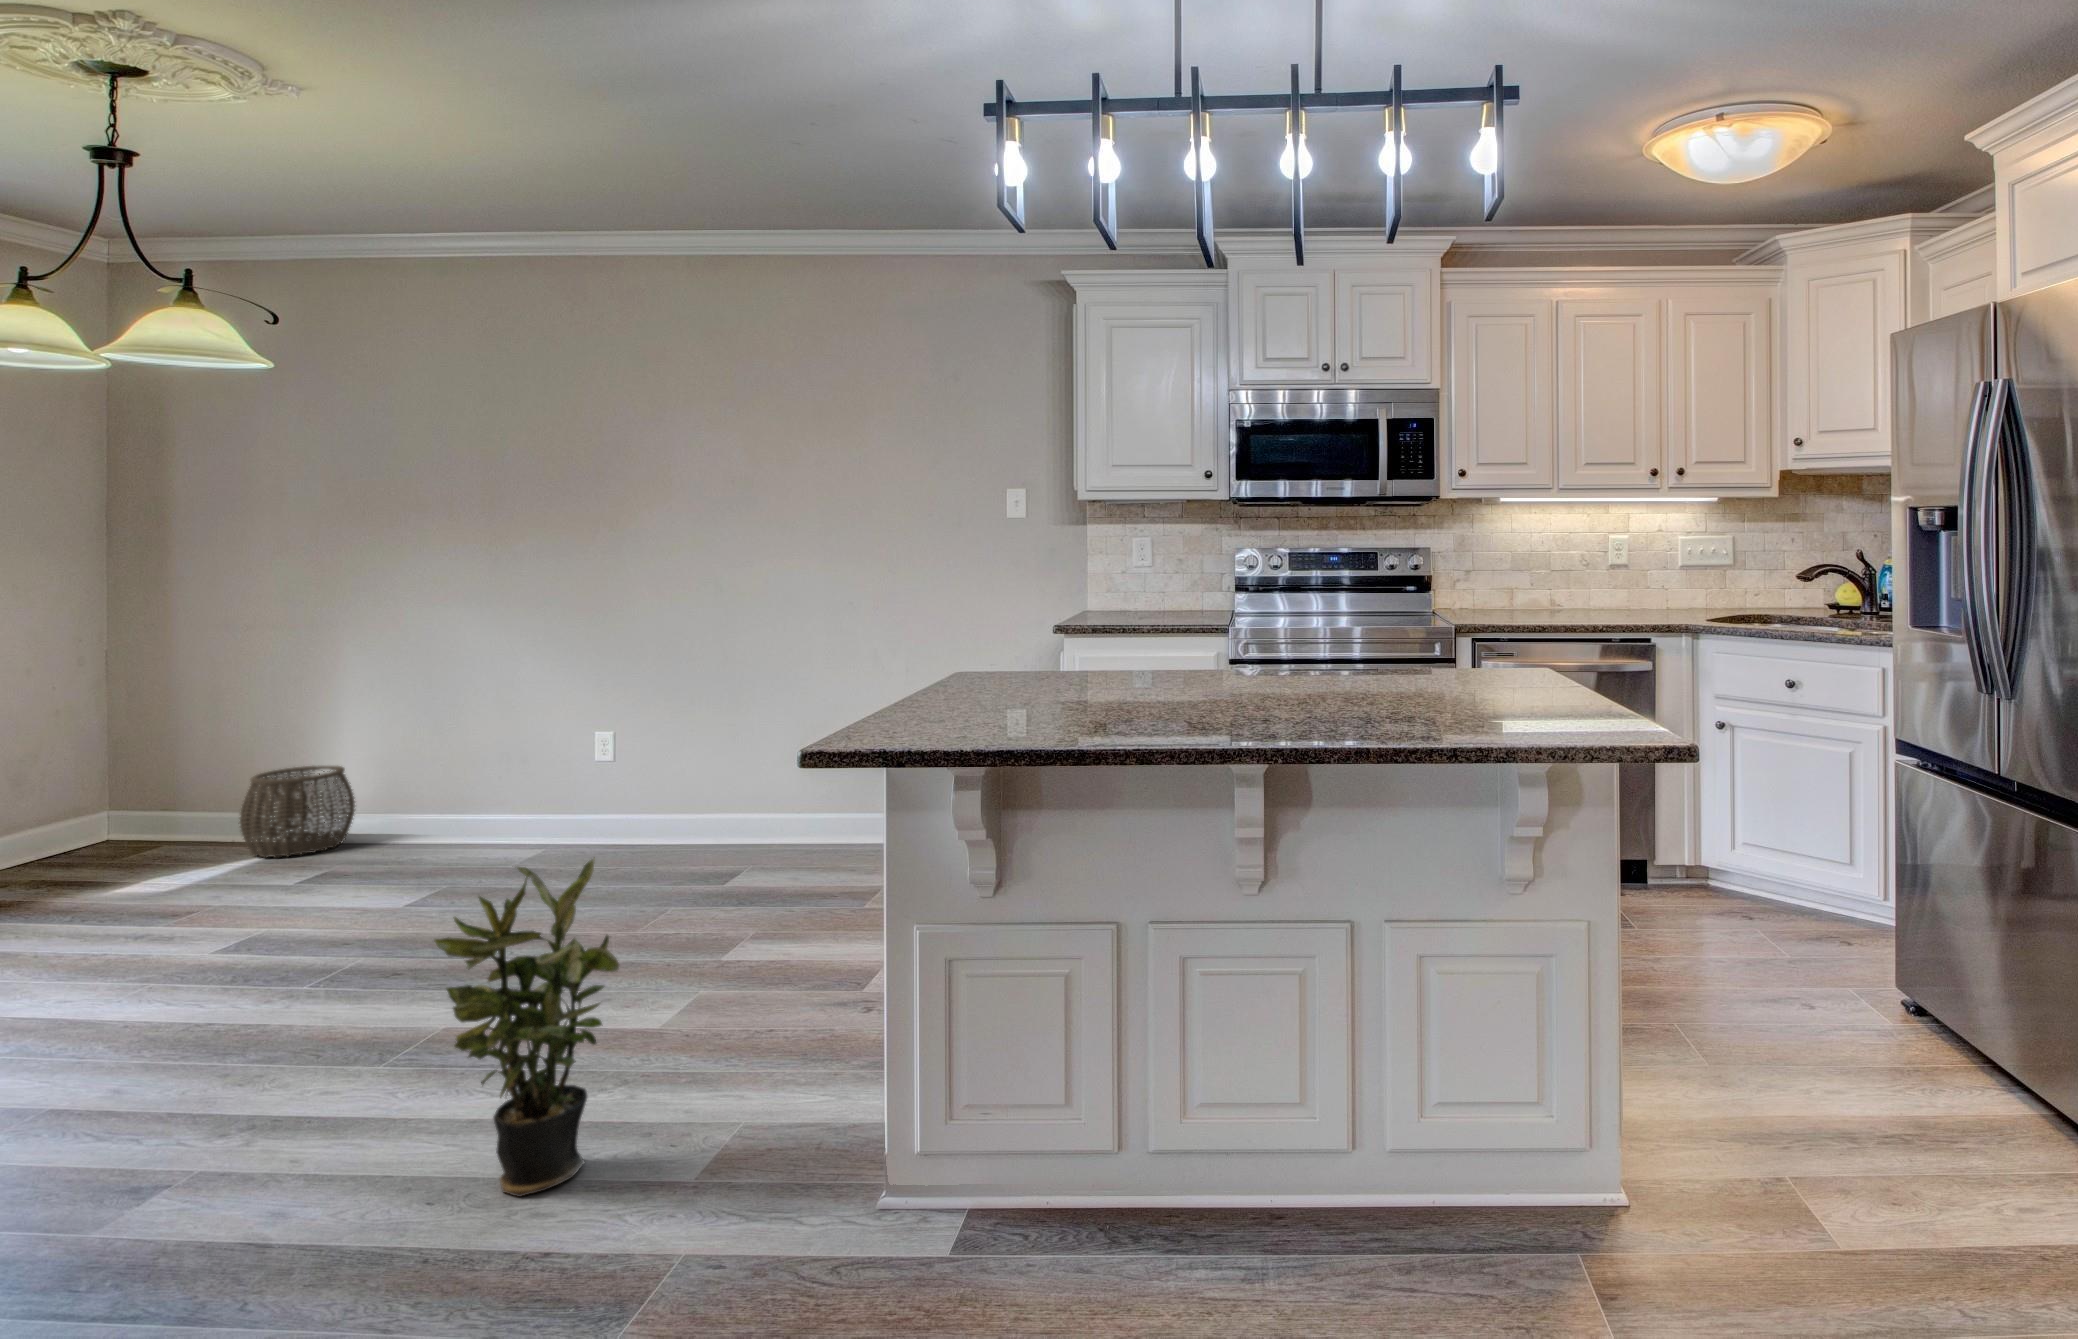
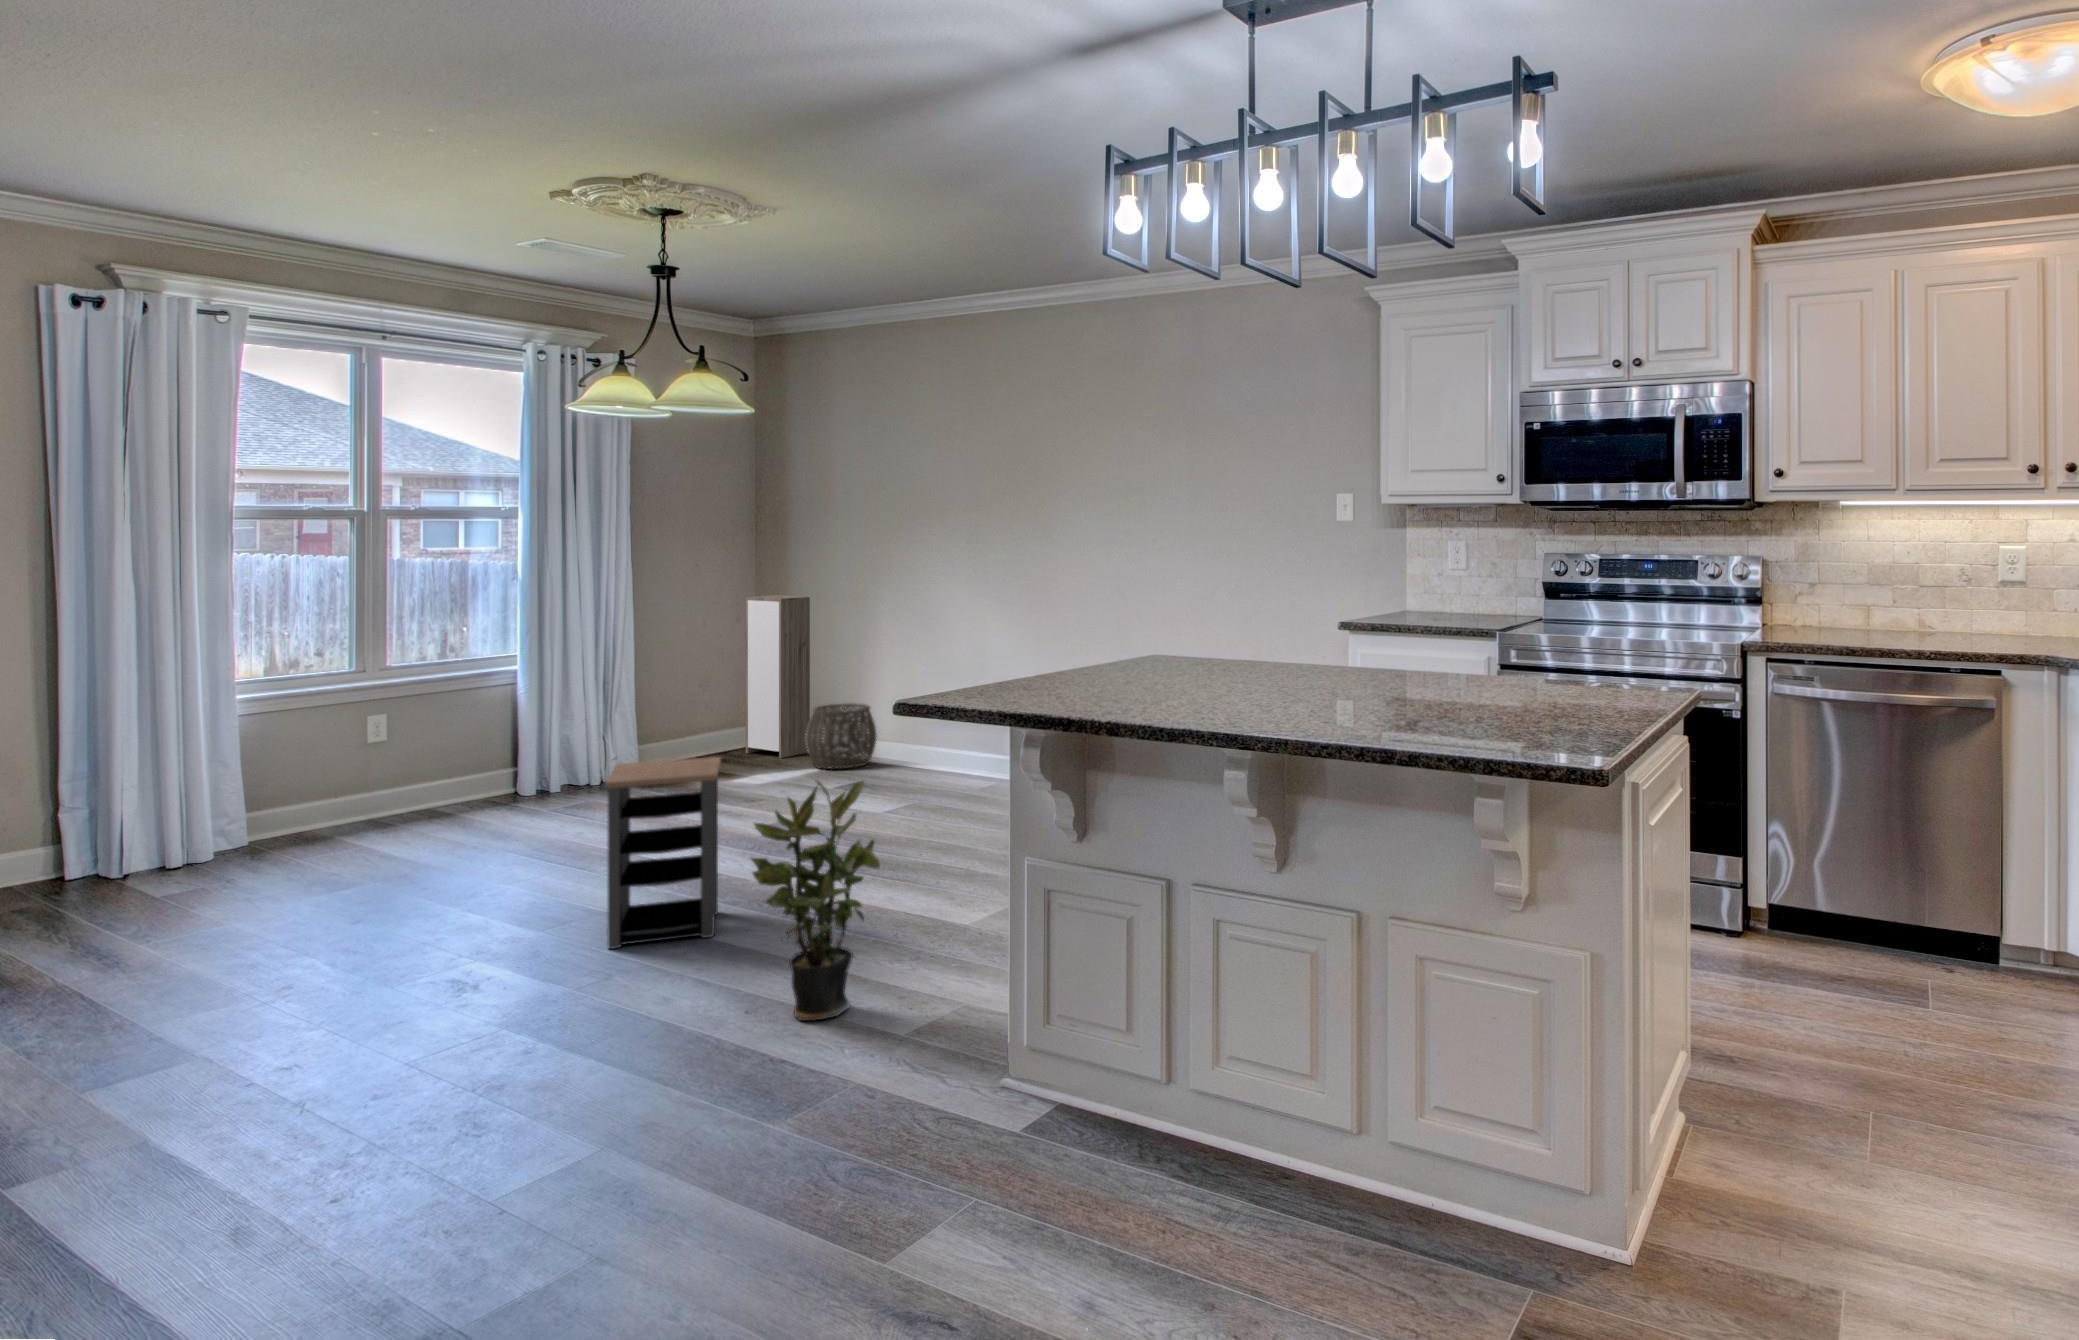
storage cabinet: none [113,628,229,851] -> present [746,595,810,758]
side table: none [64,856,278,1170] -> present [605,757,721,949]

